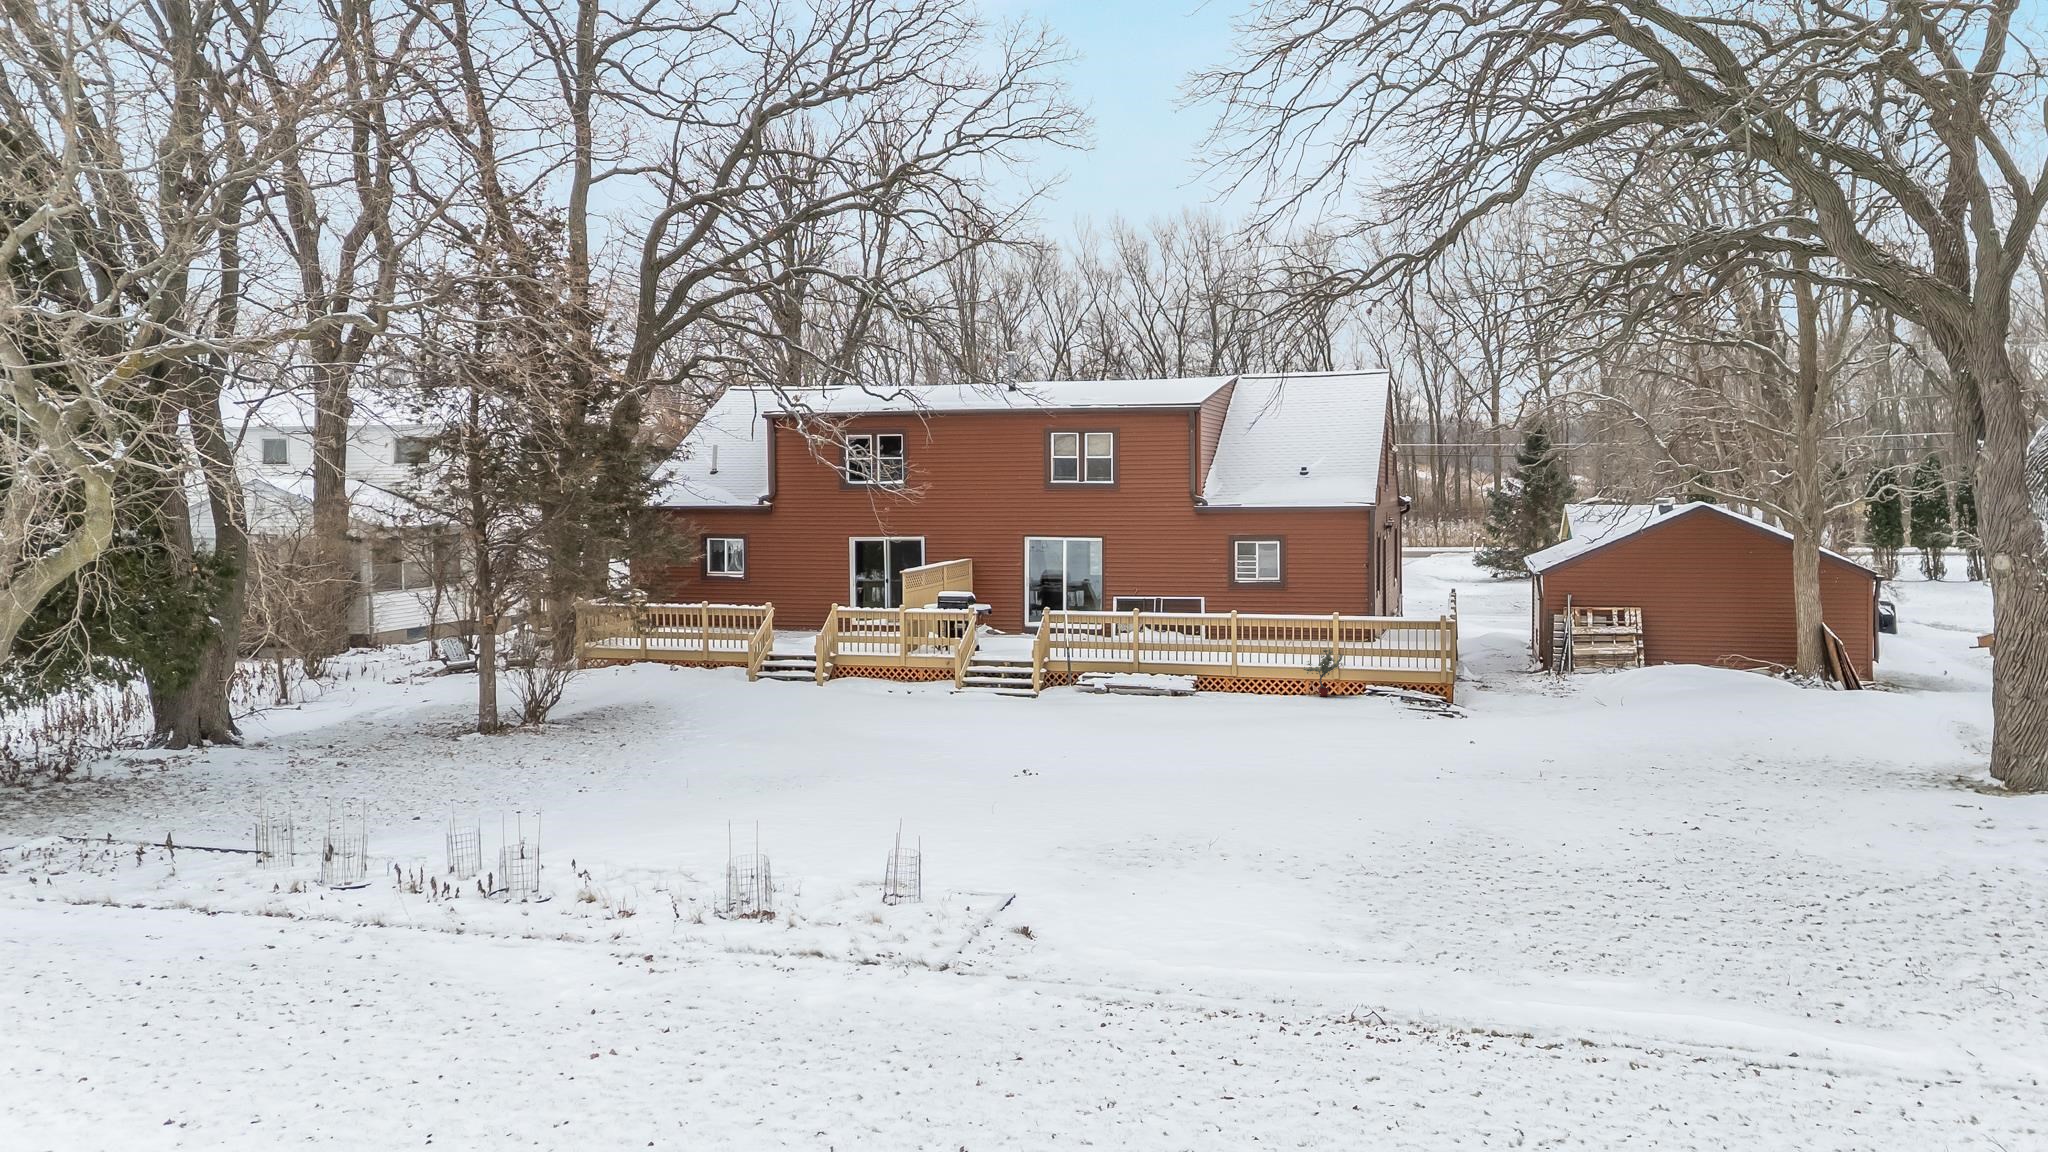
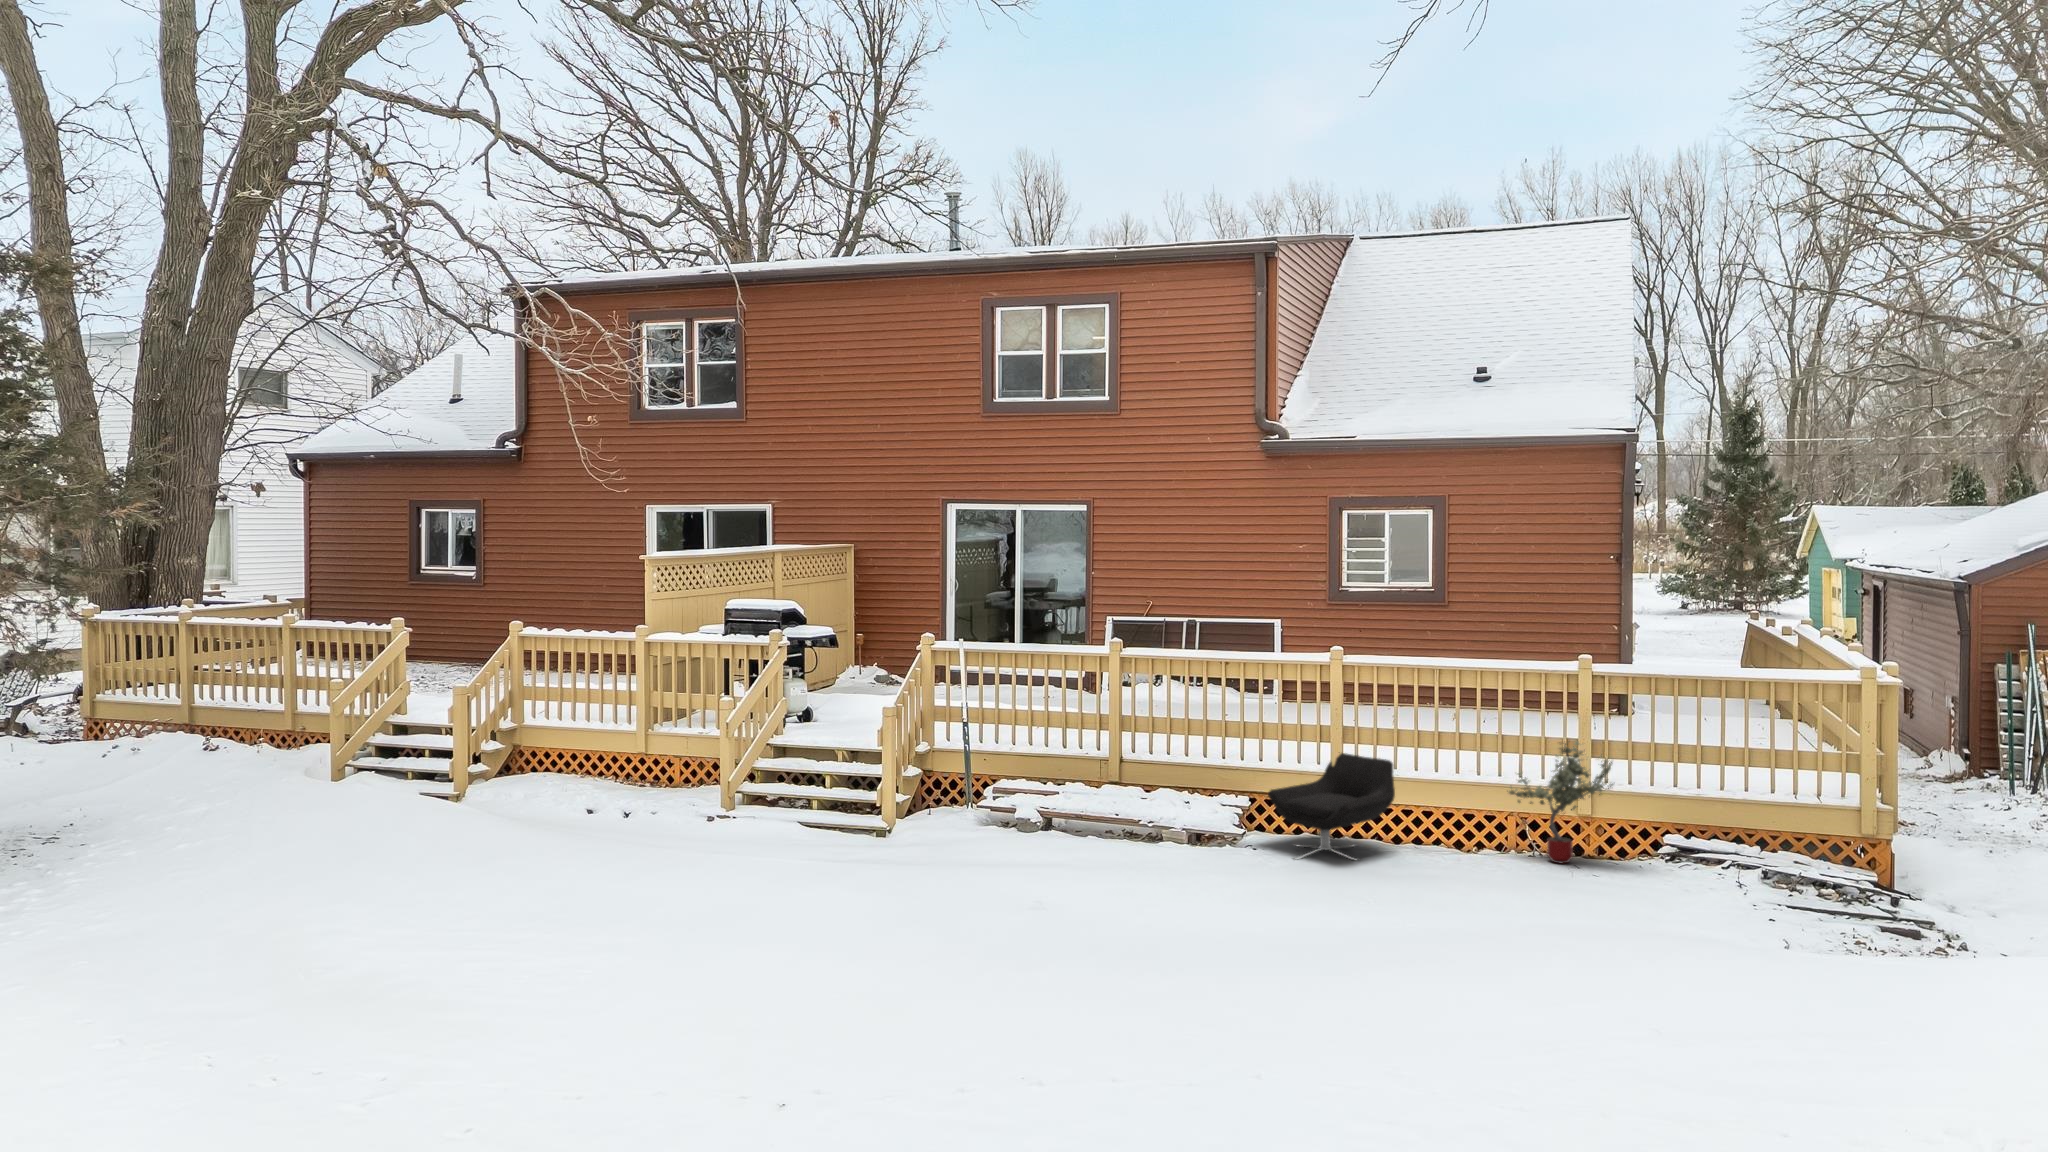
lounge chair: none [1205,656,1258,699] -> present [1268,753,1395,860]

